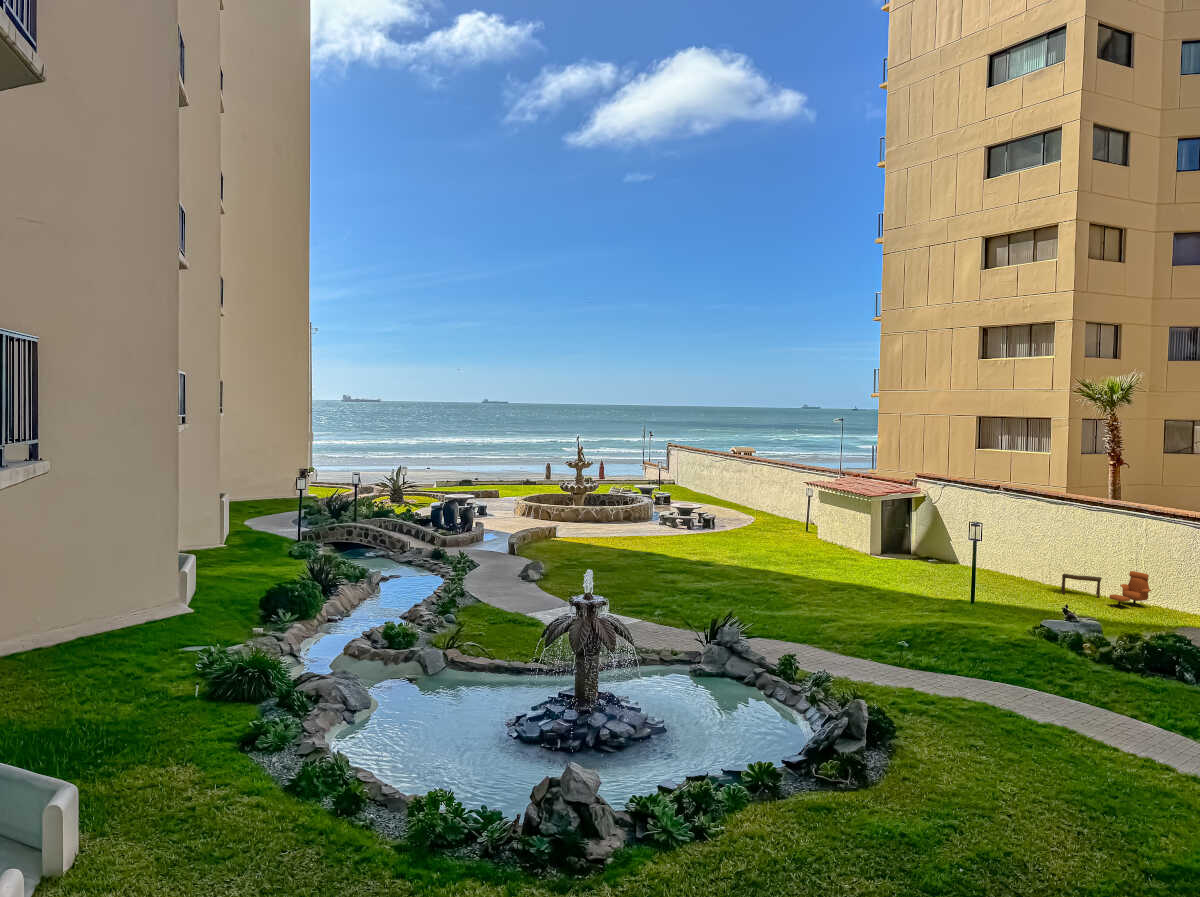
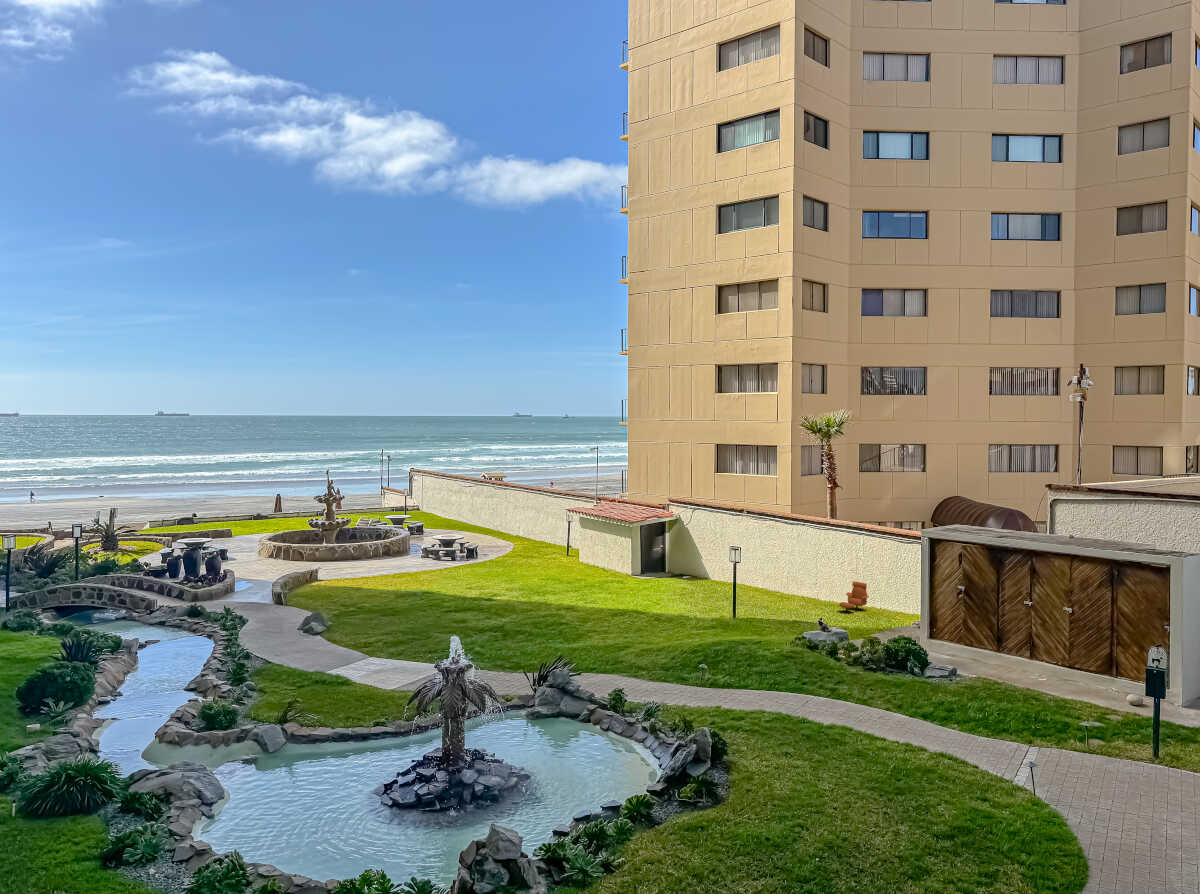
bench: present [1061,574,1102,598] -> none [801,586,831,605]

